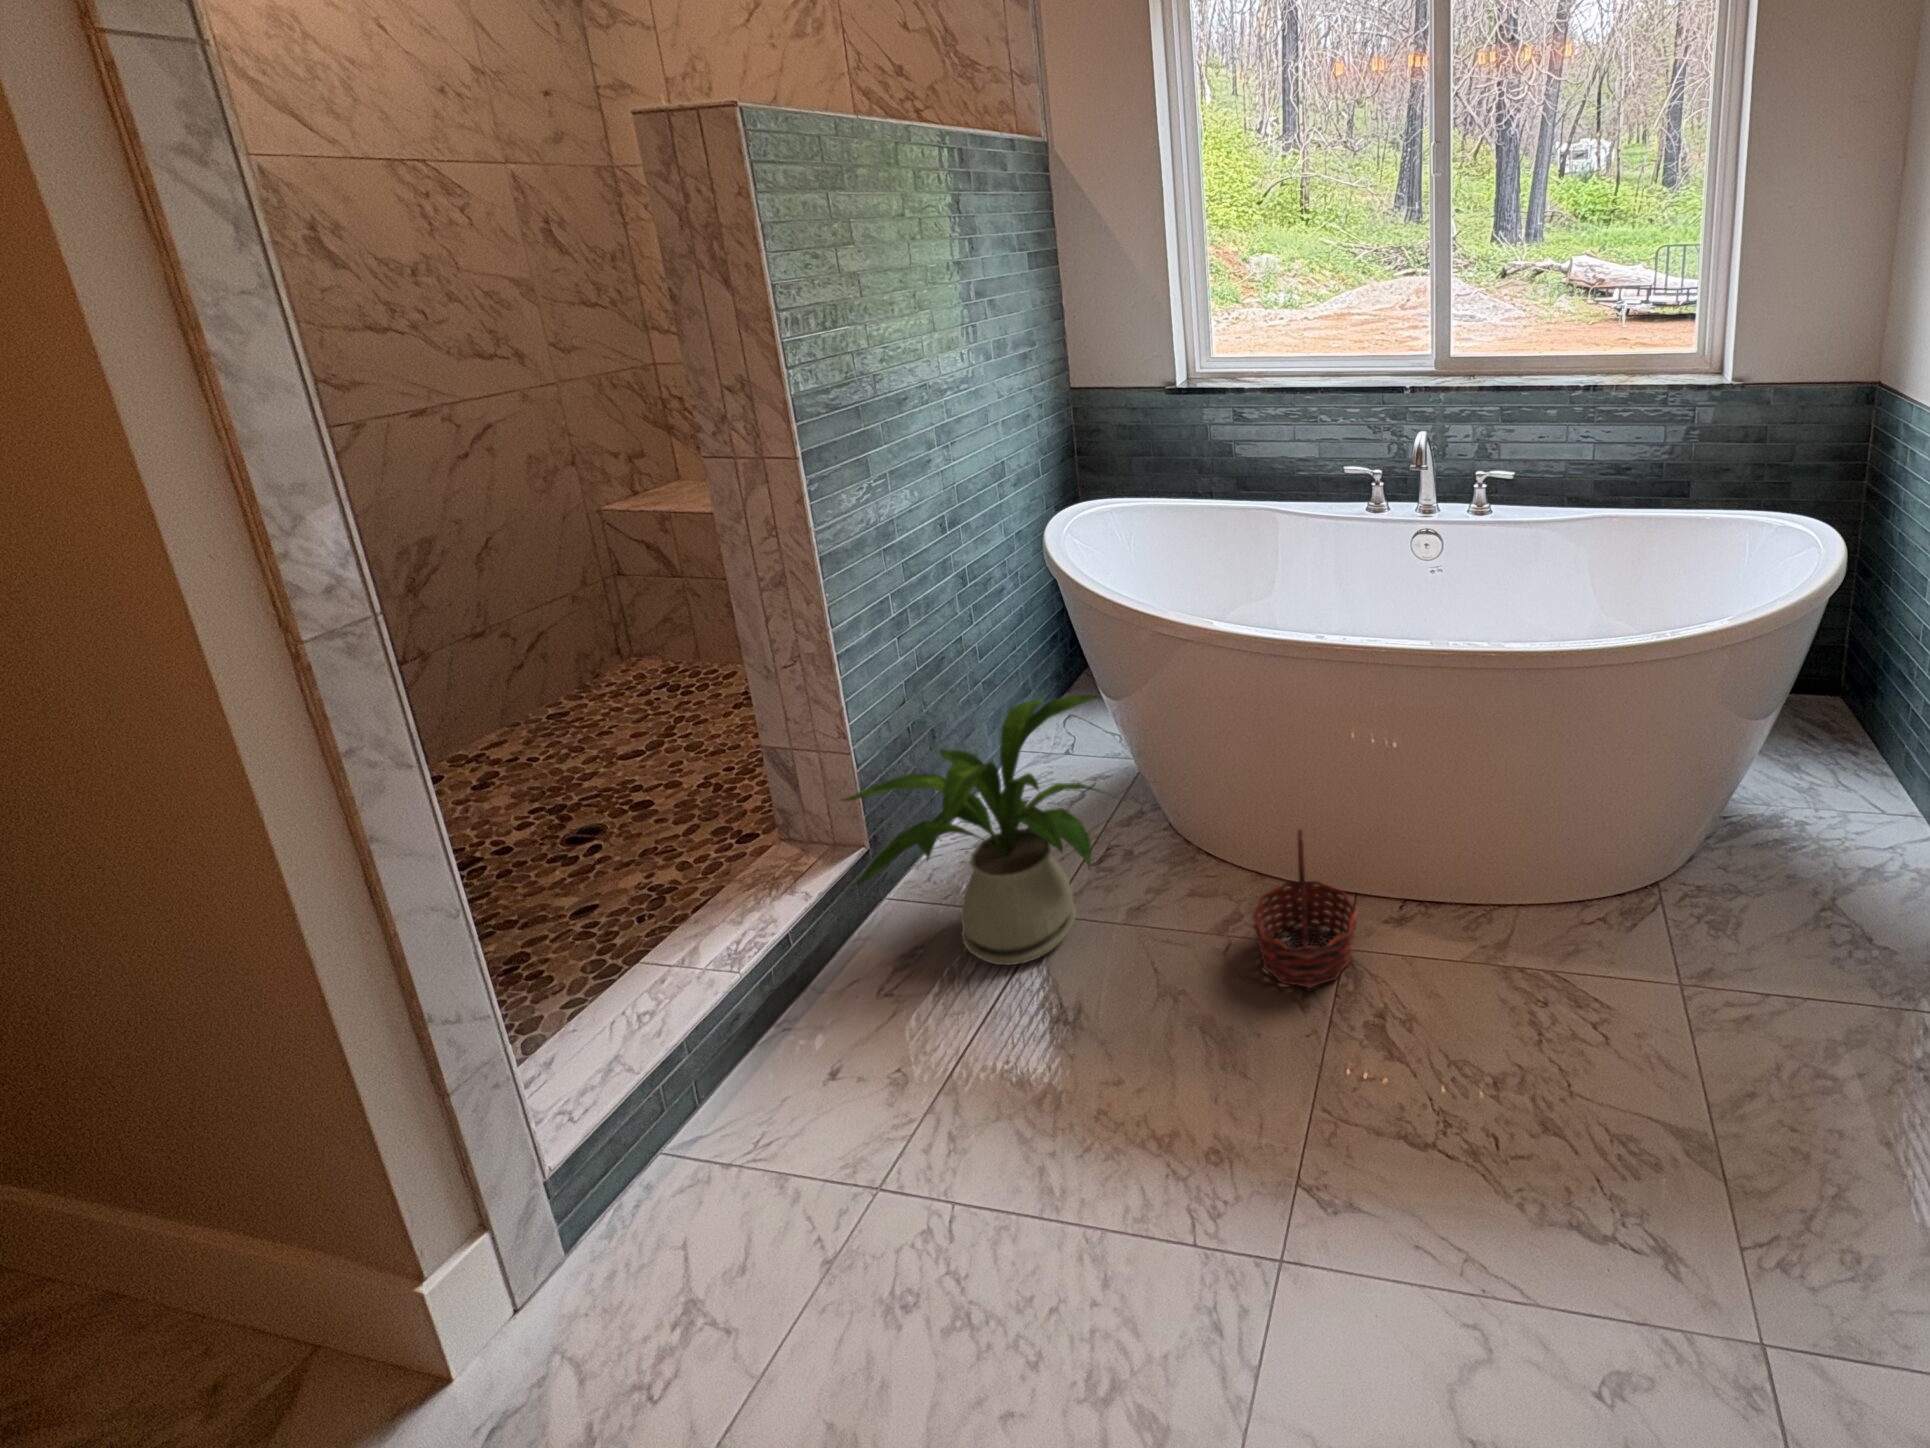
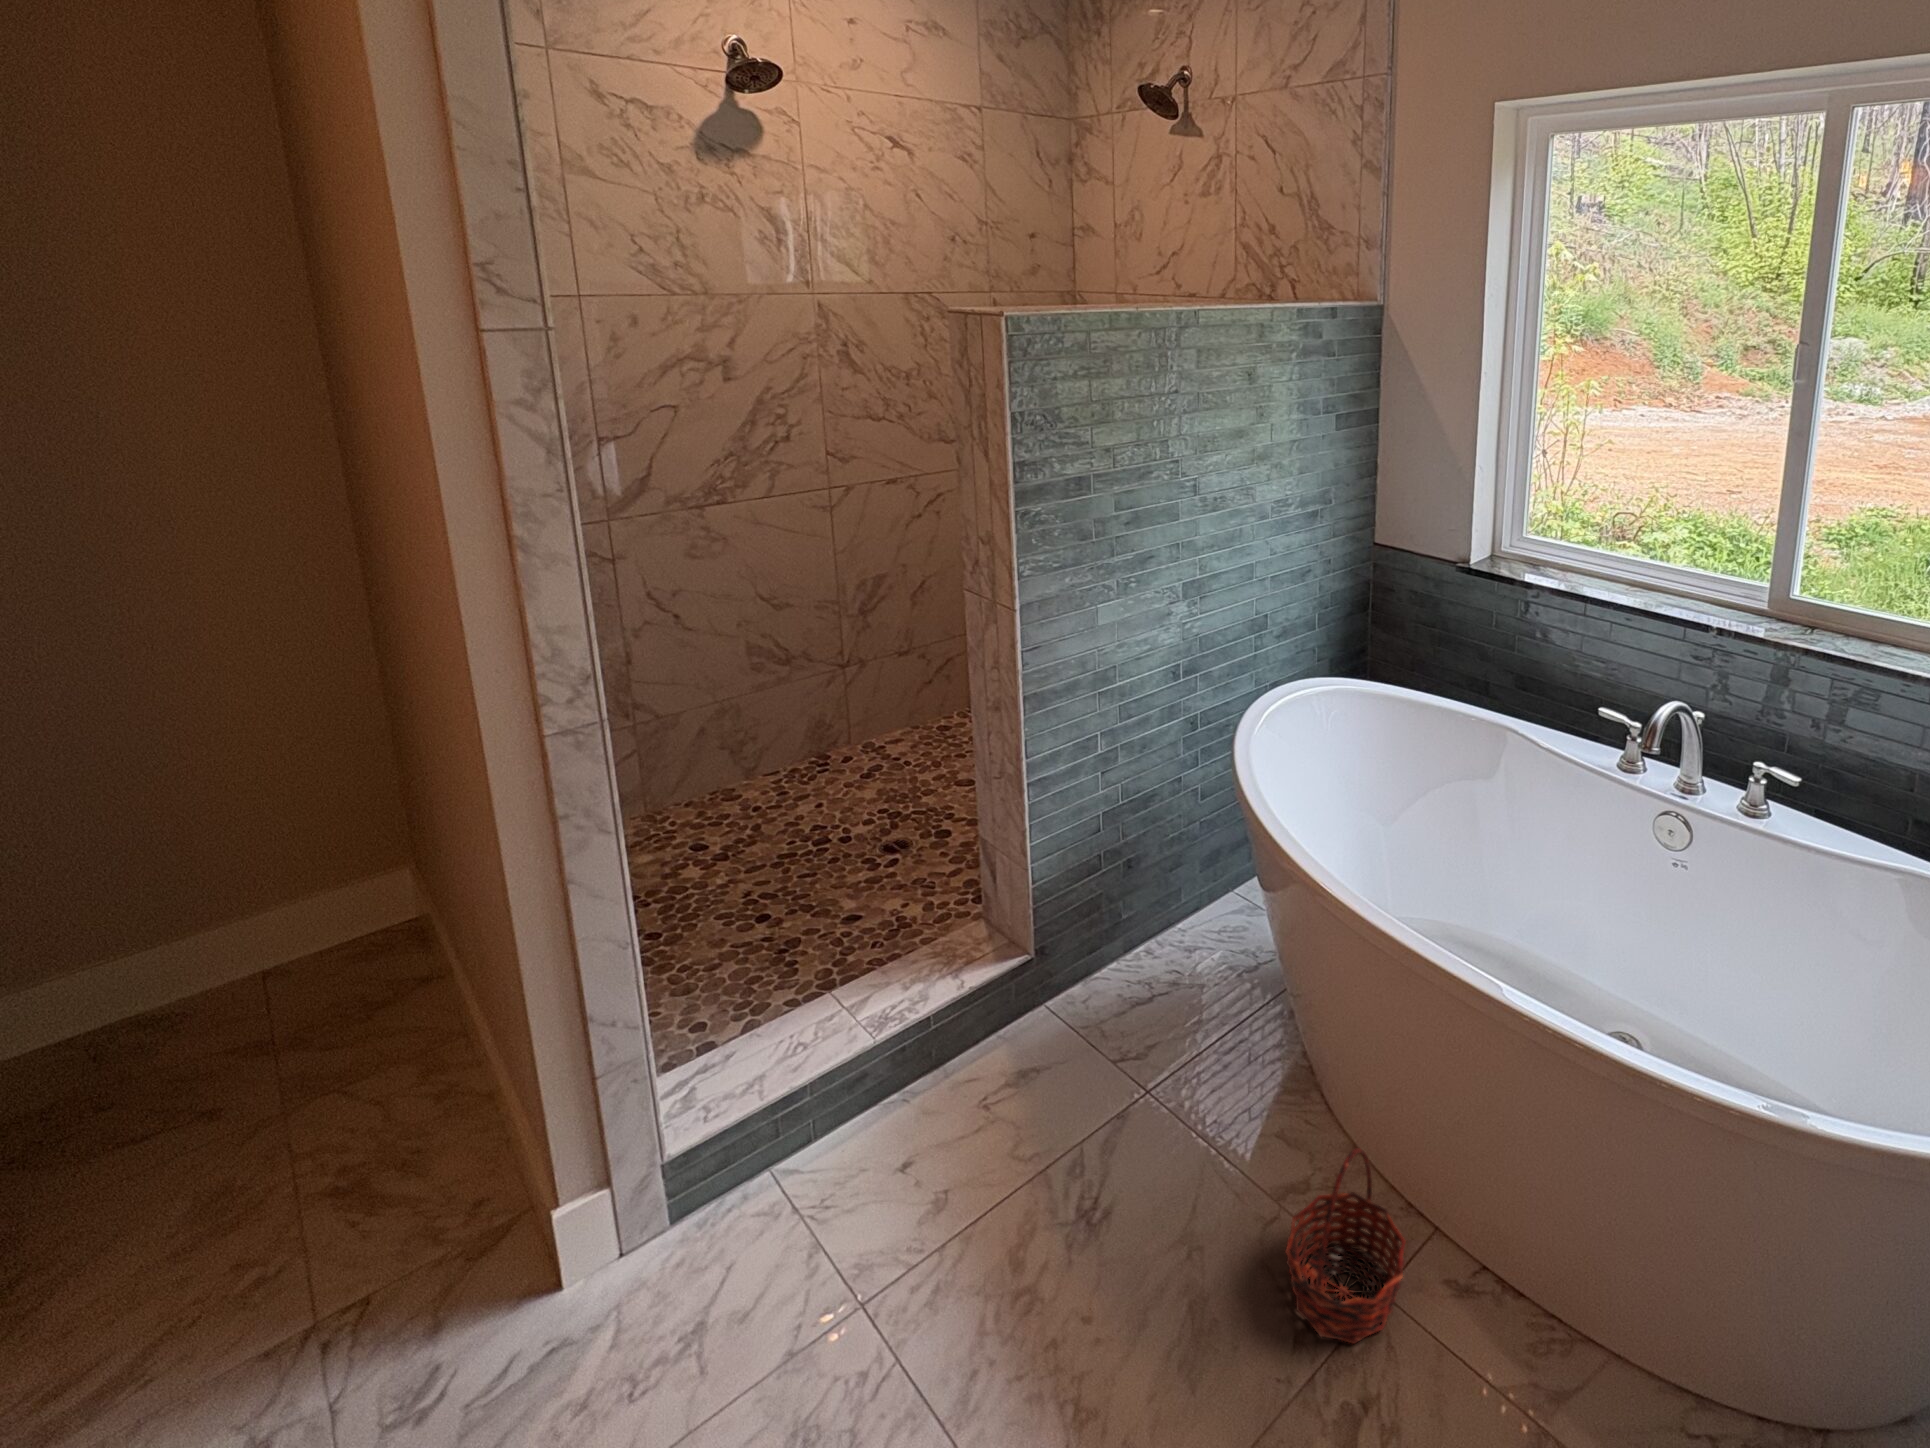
house plant: present [843,695,1101,965] -> none [974,878,1247,1141]

